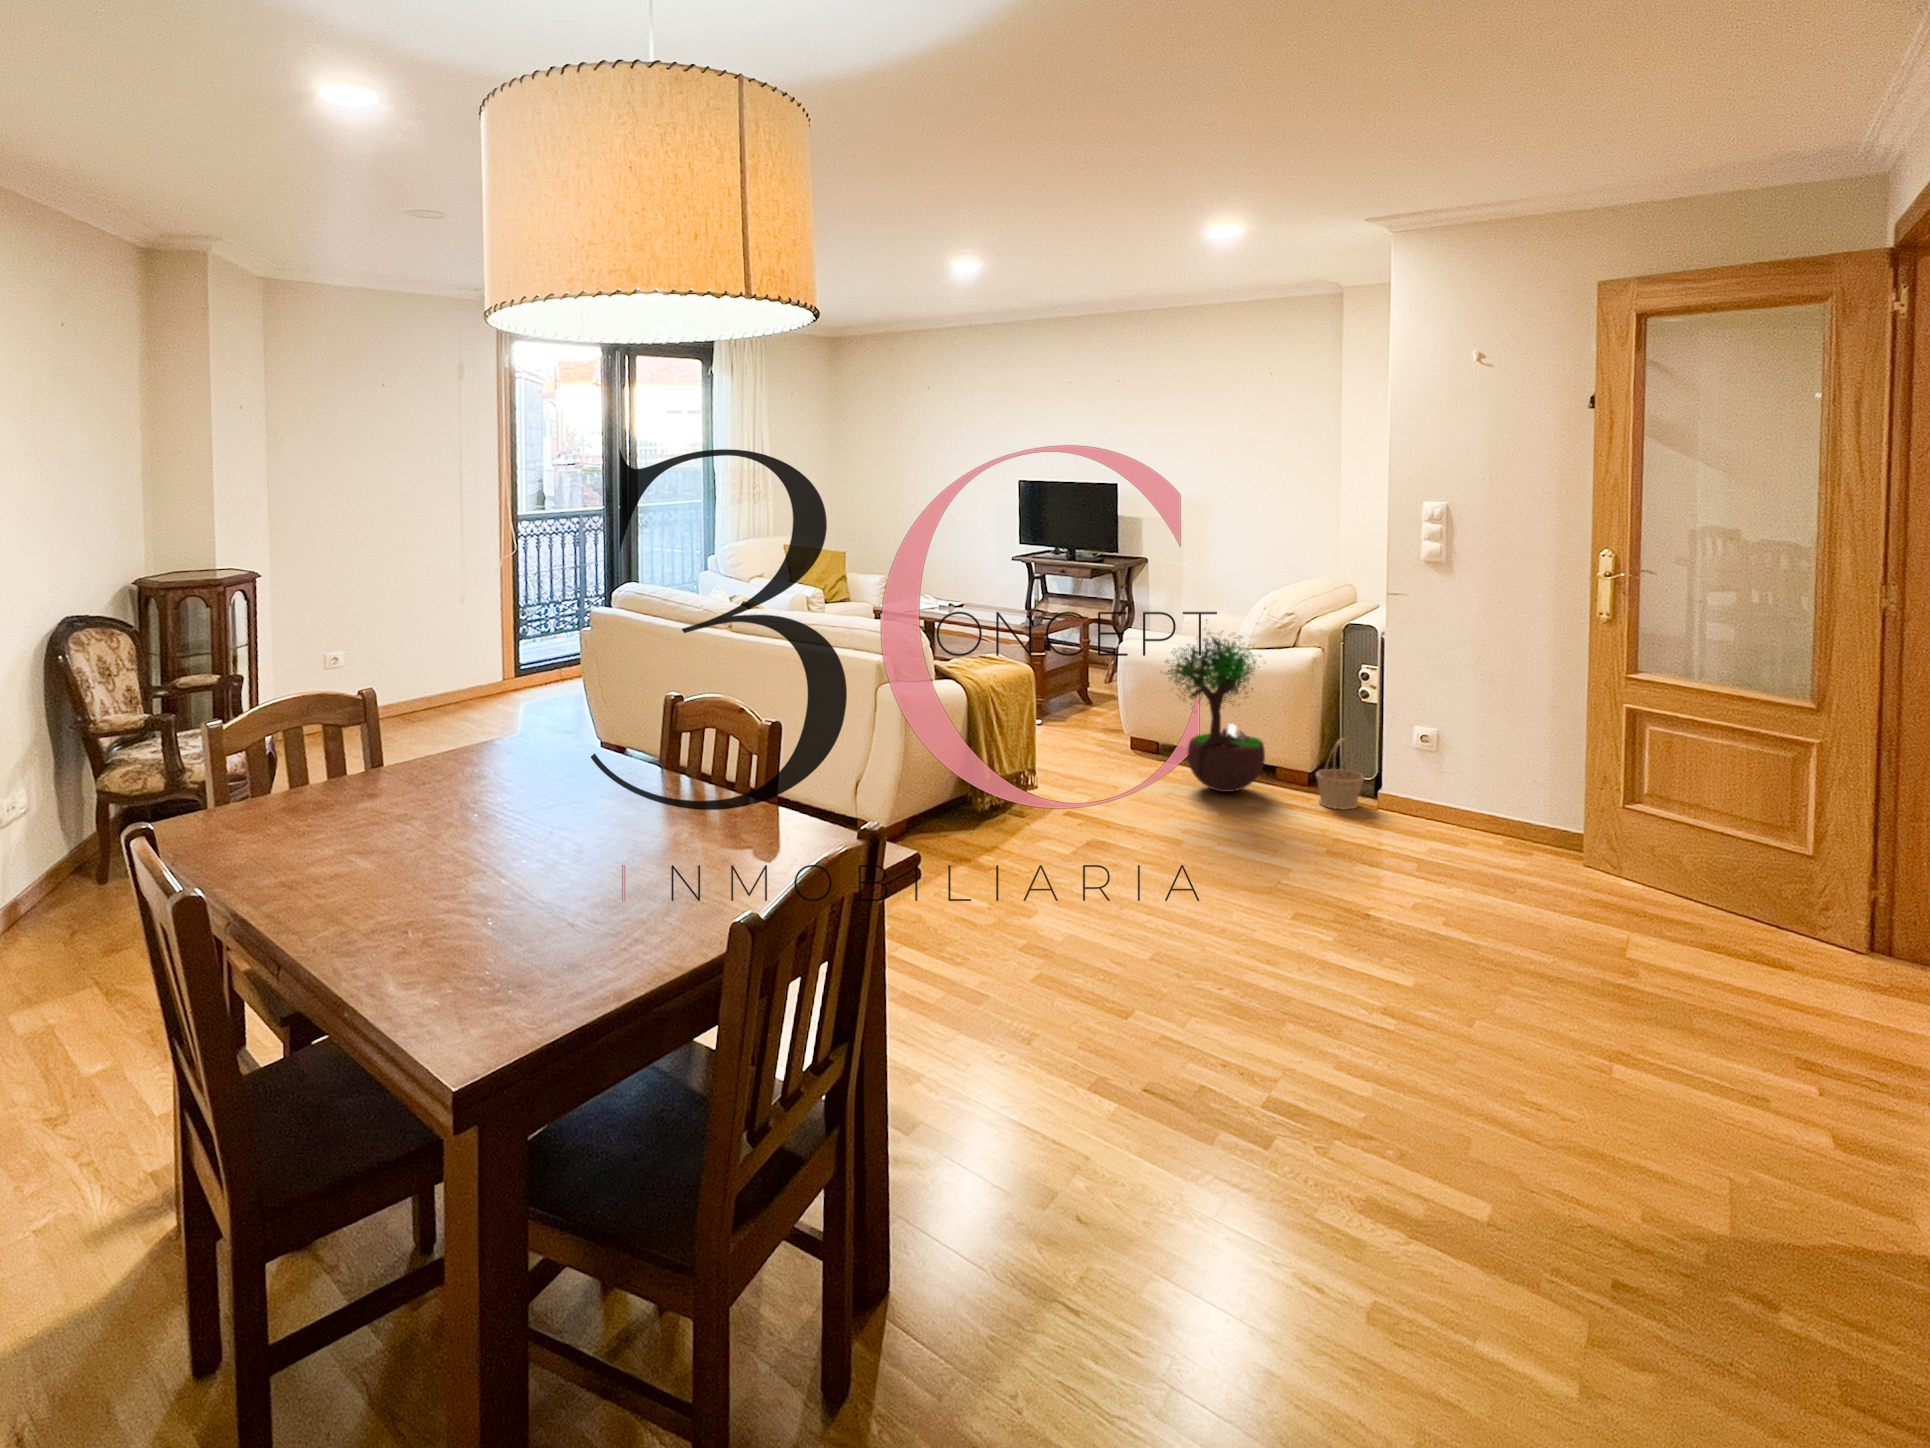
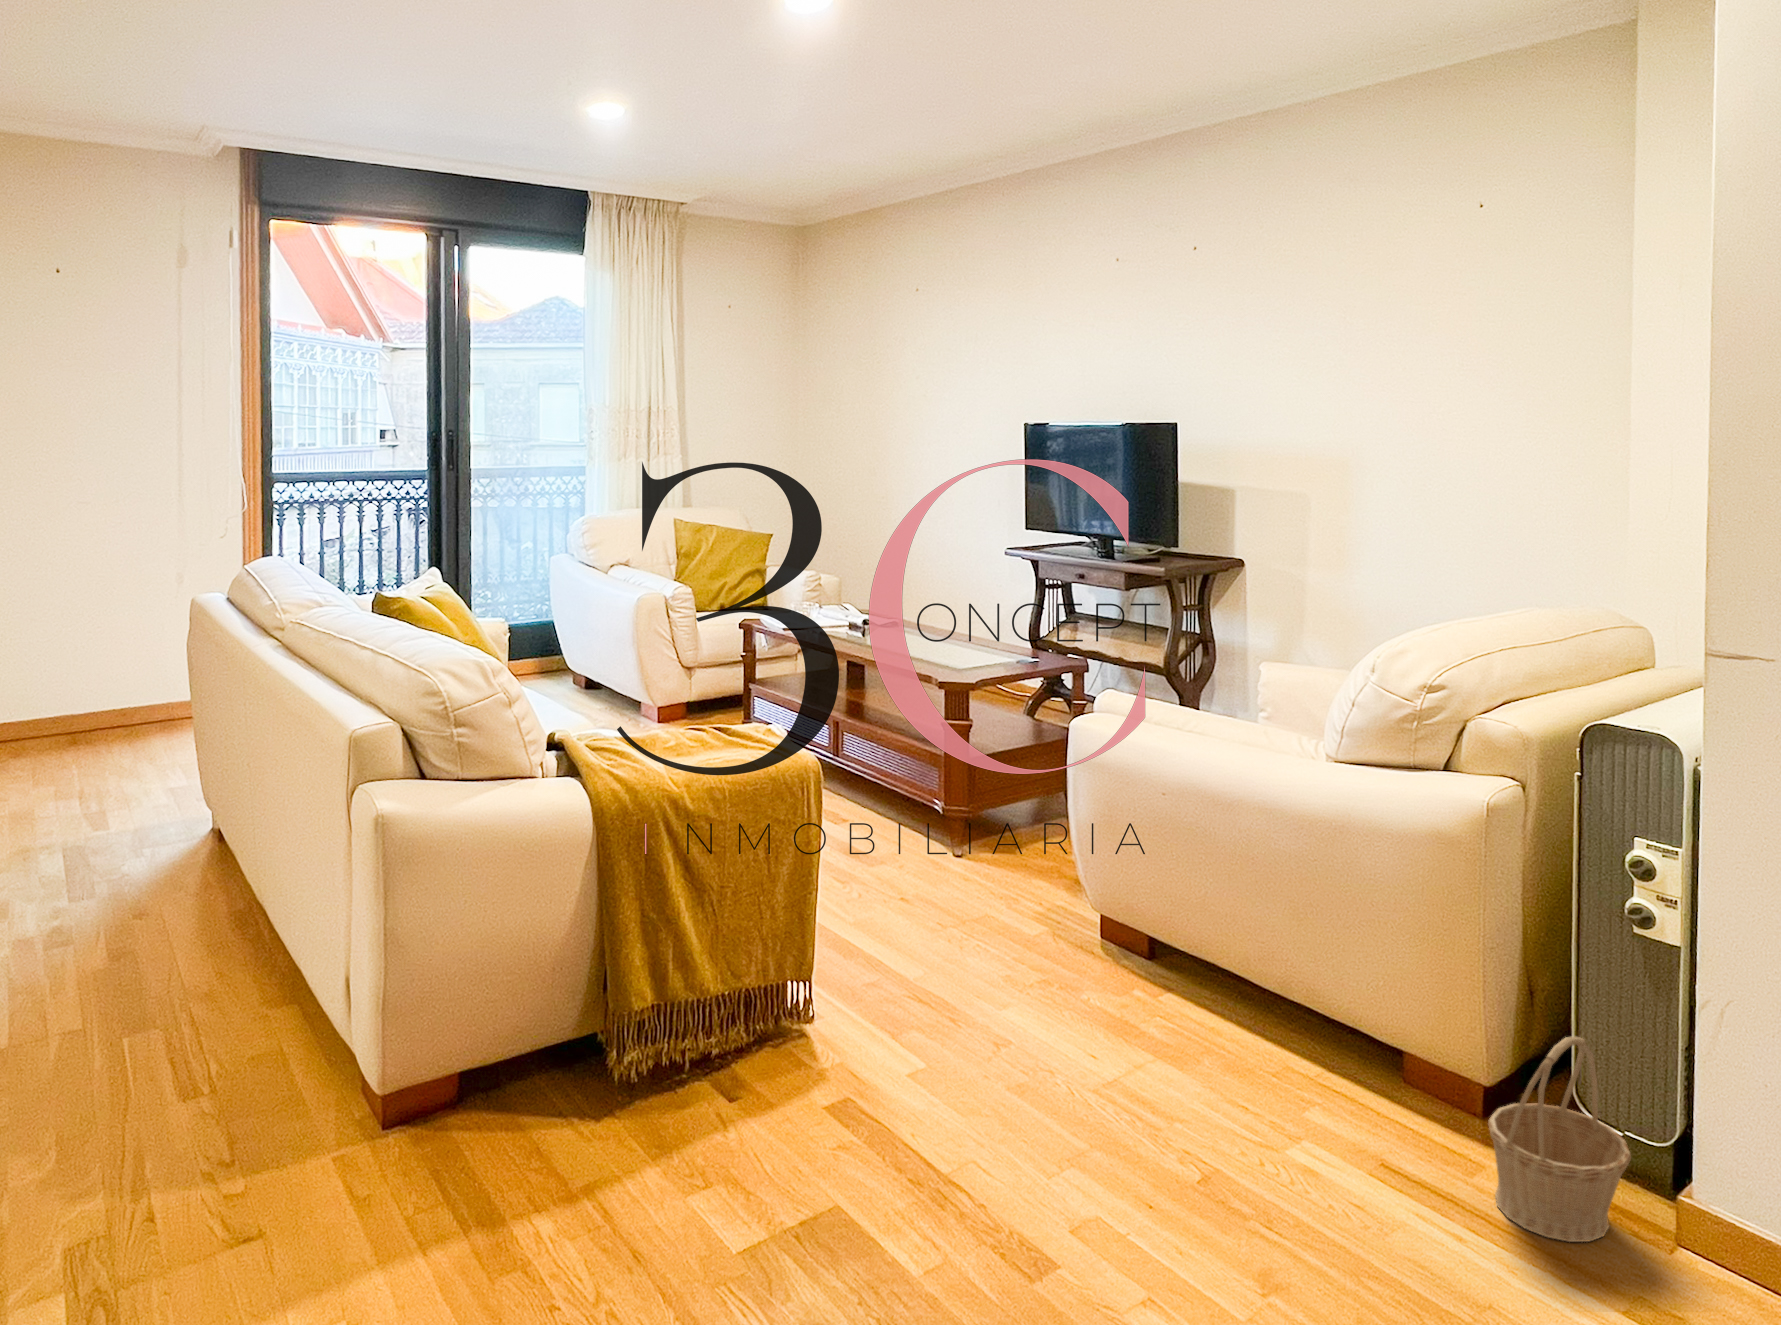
potted tree: present [1165,620,1265,792] -> none [1075,693,1359,1129]

